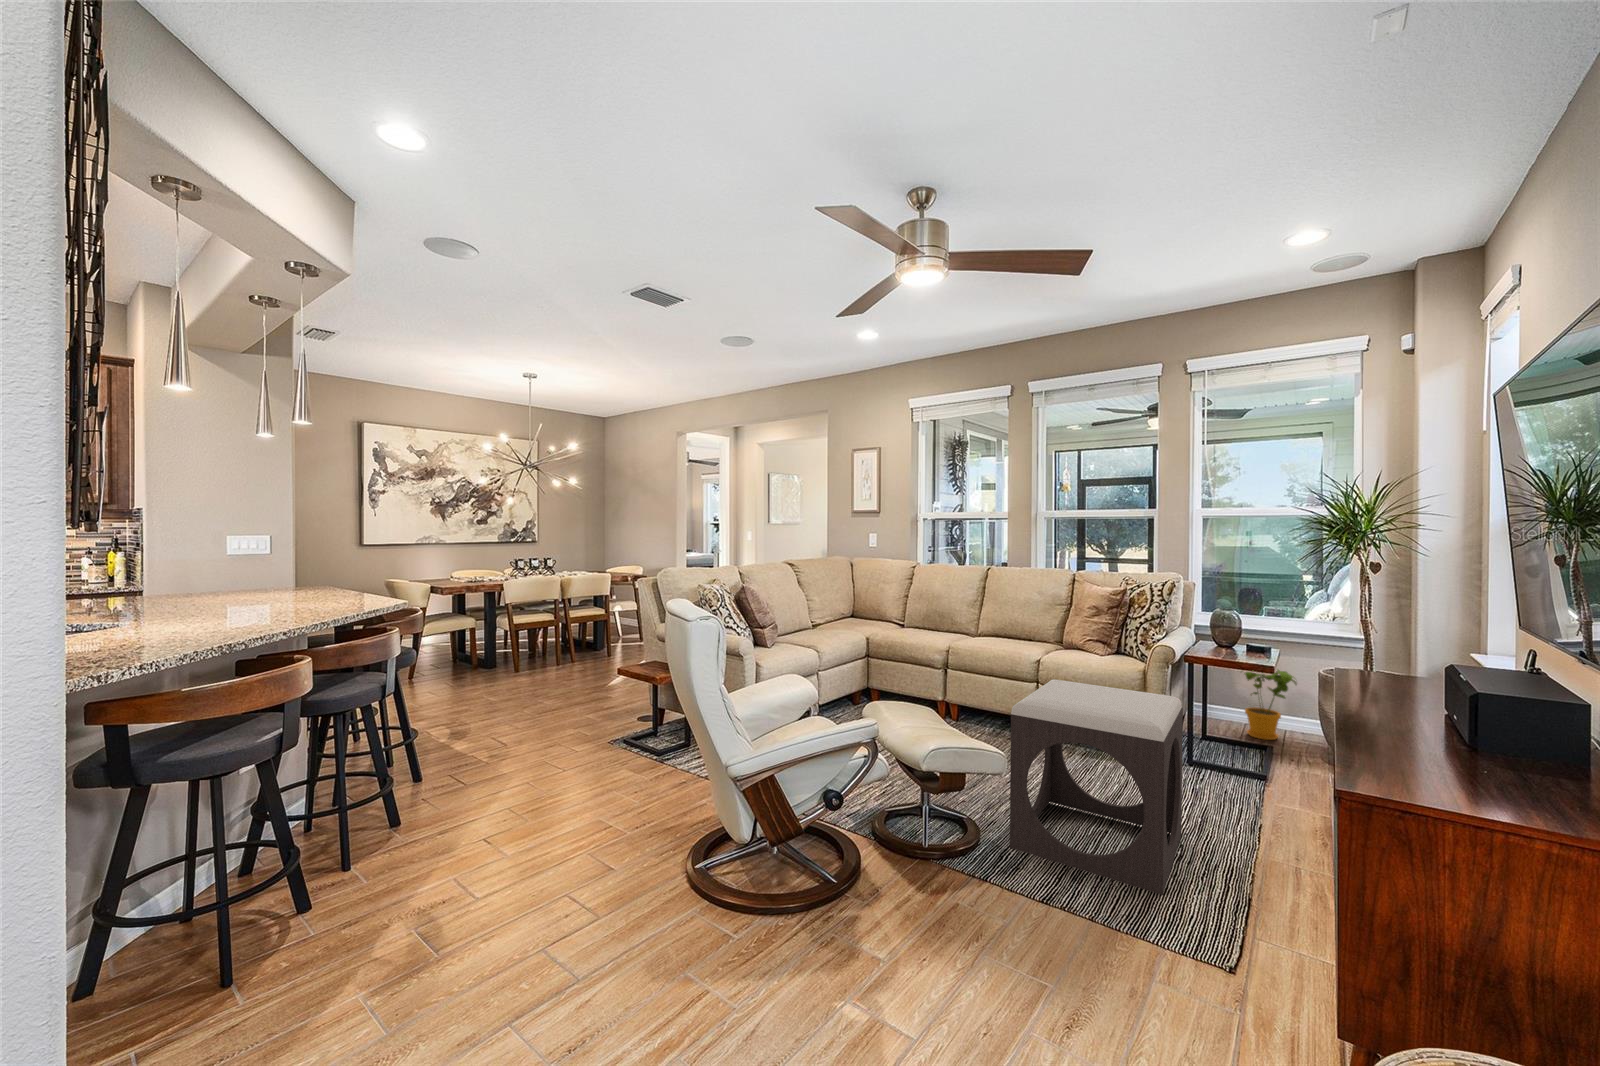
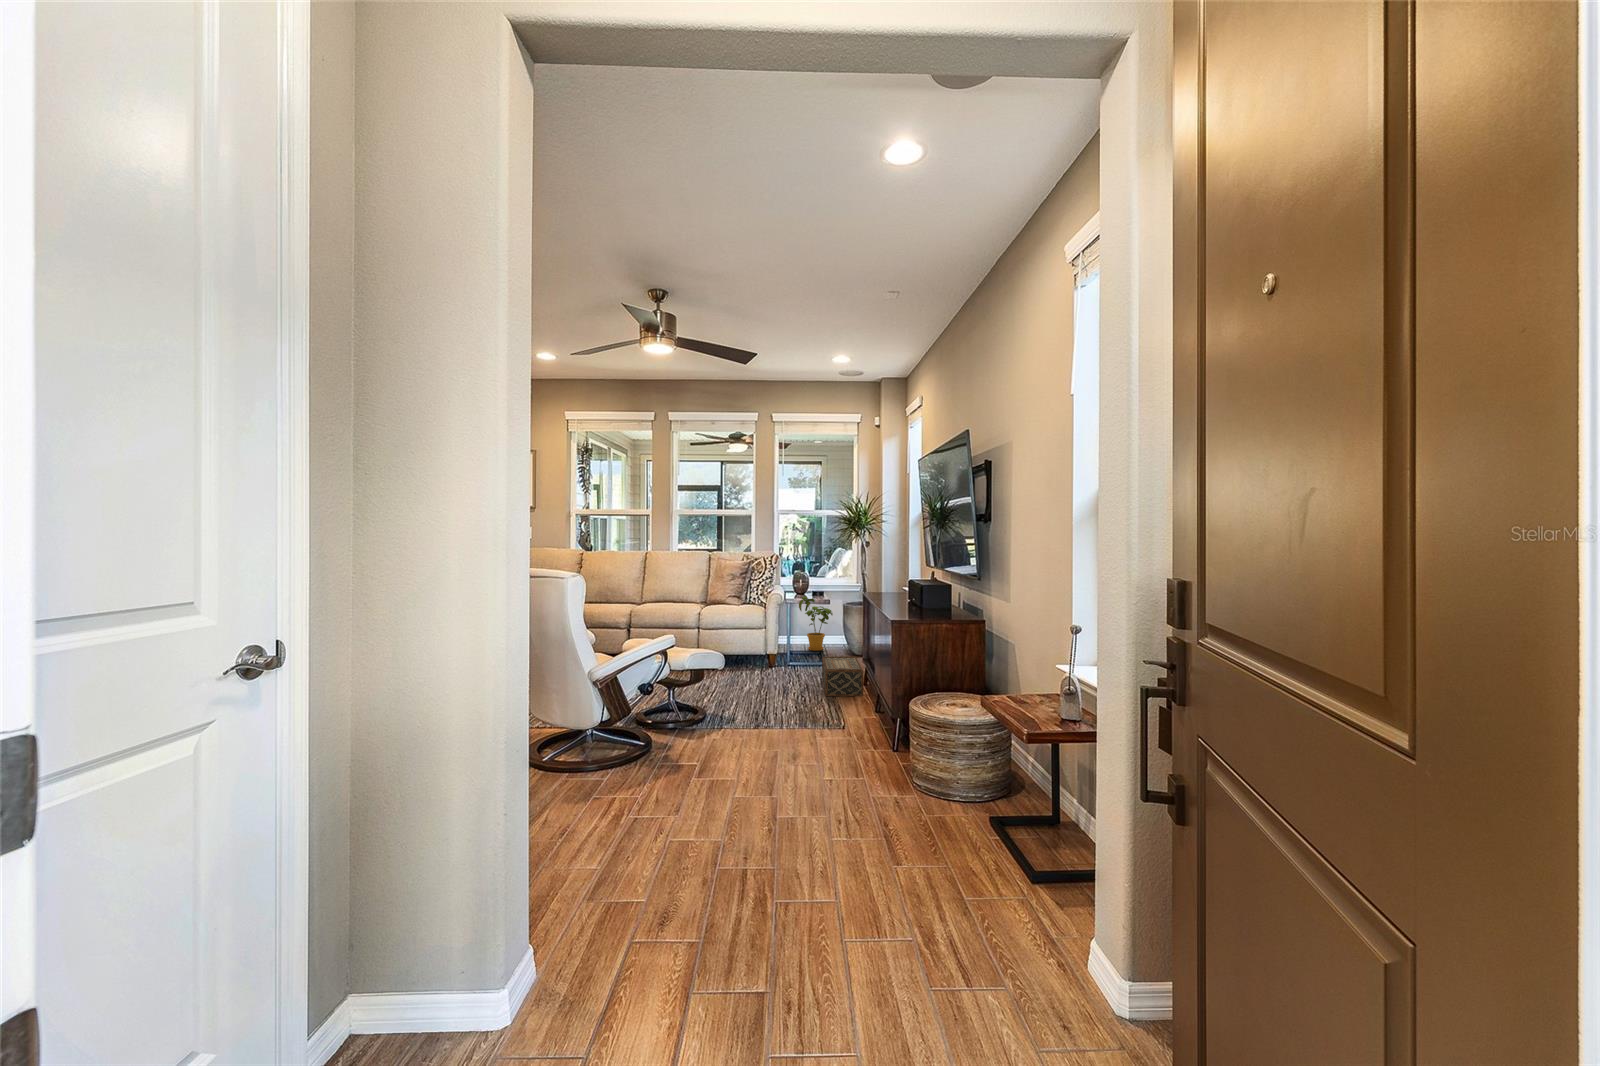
footstool: present [1010,679,1183,895] -> none [724,615,806,715]
woven basket: none [1230,772,1323,883] -> present [822,657,864,696]

